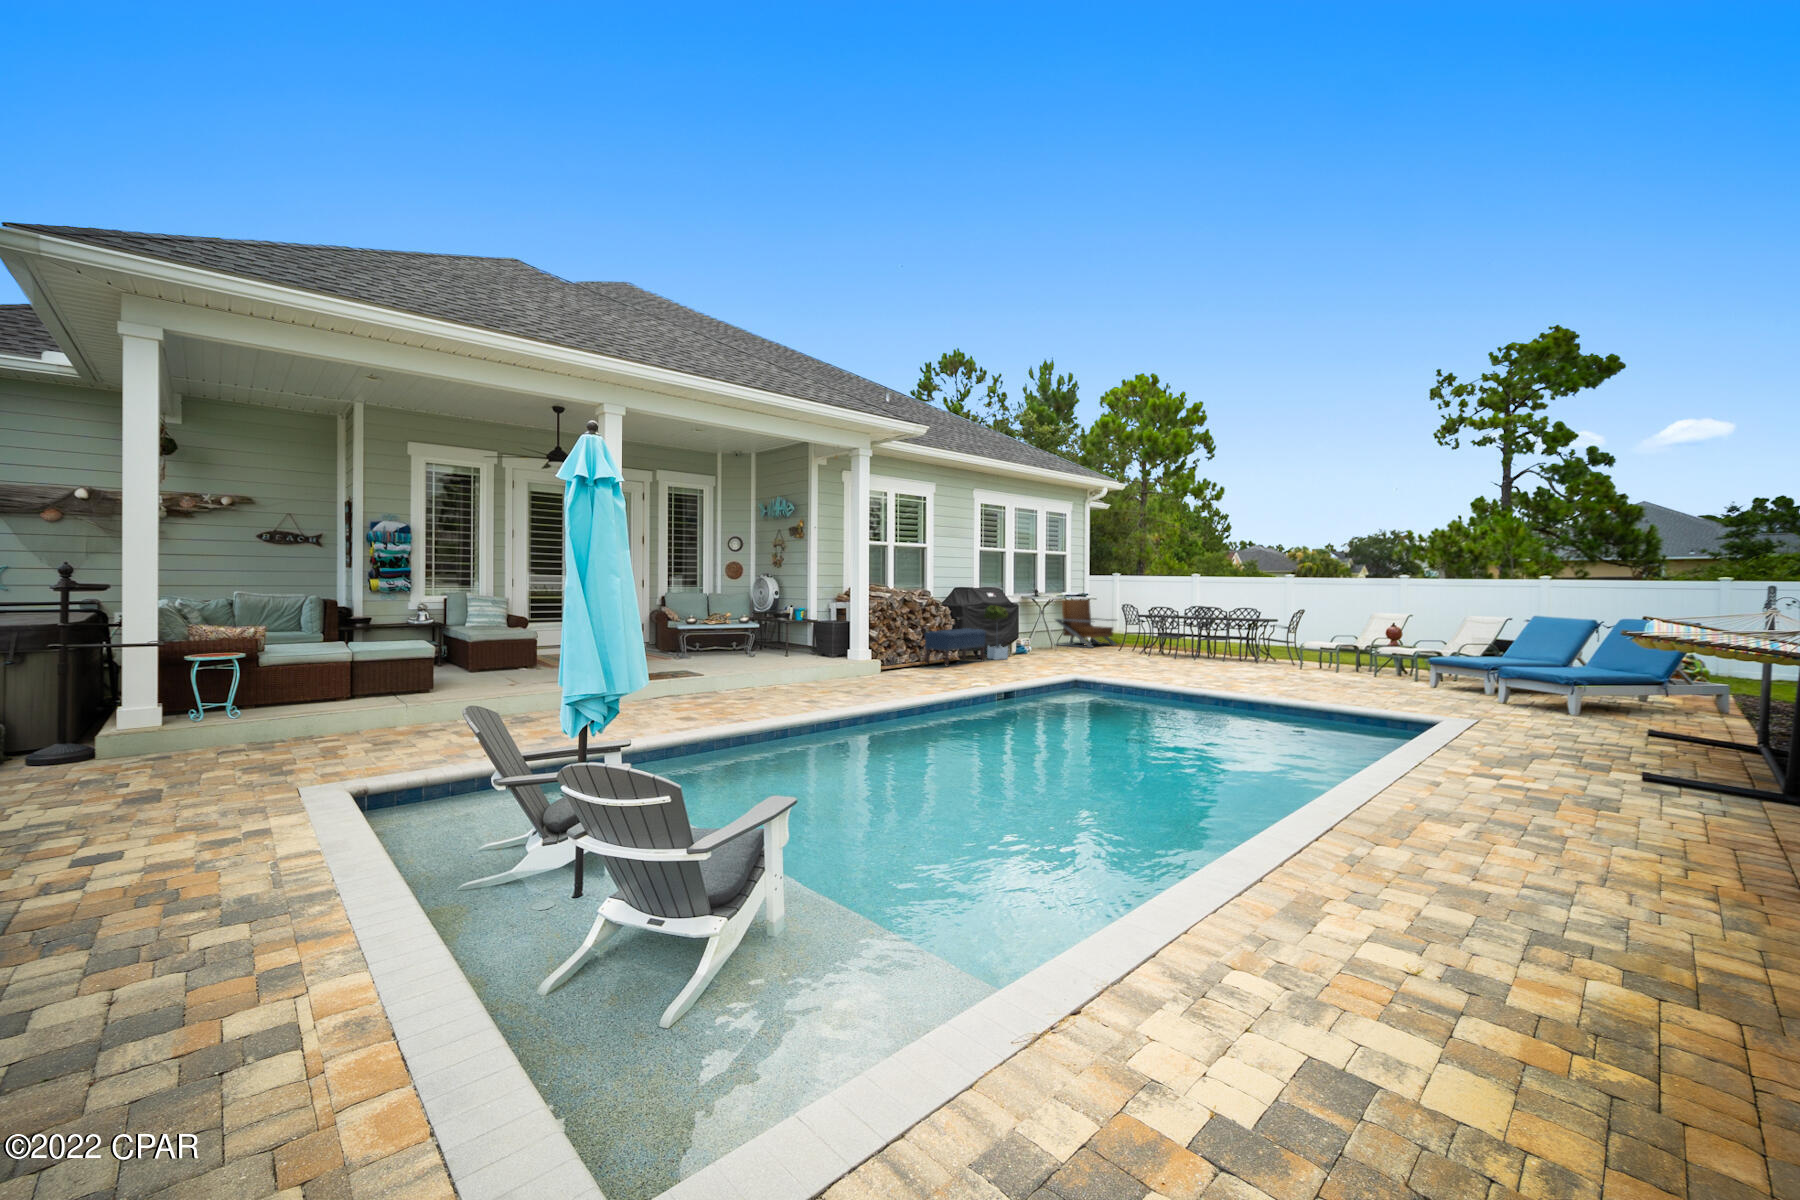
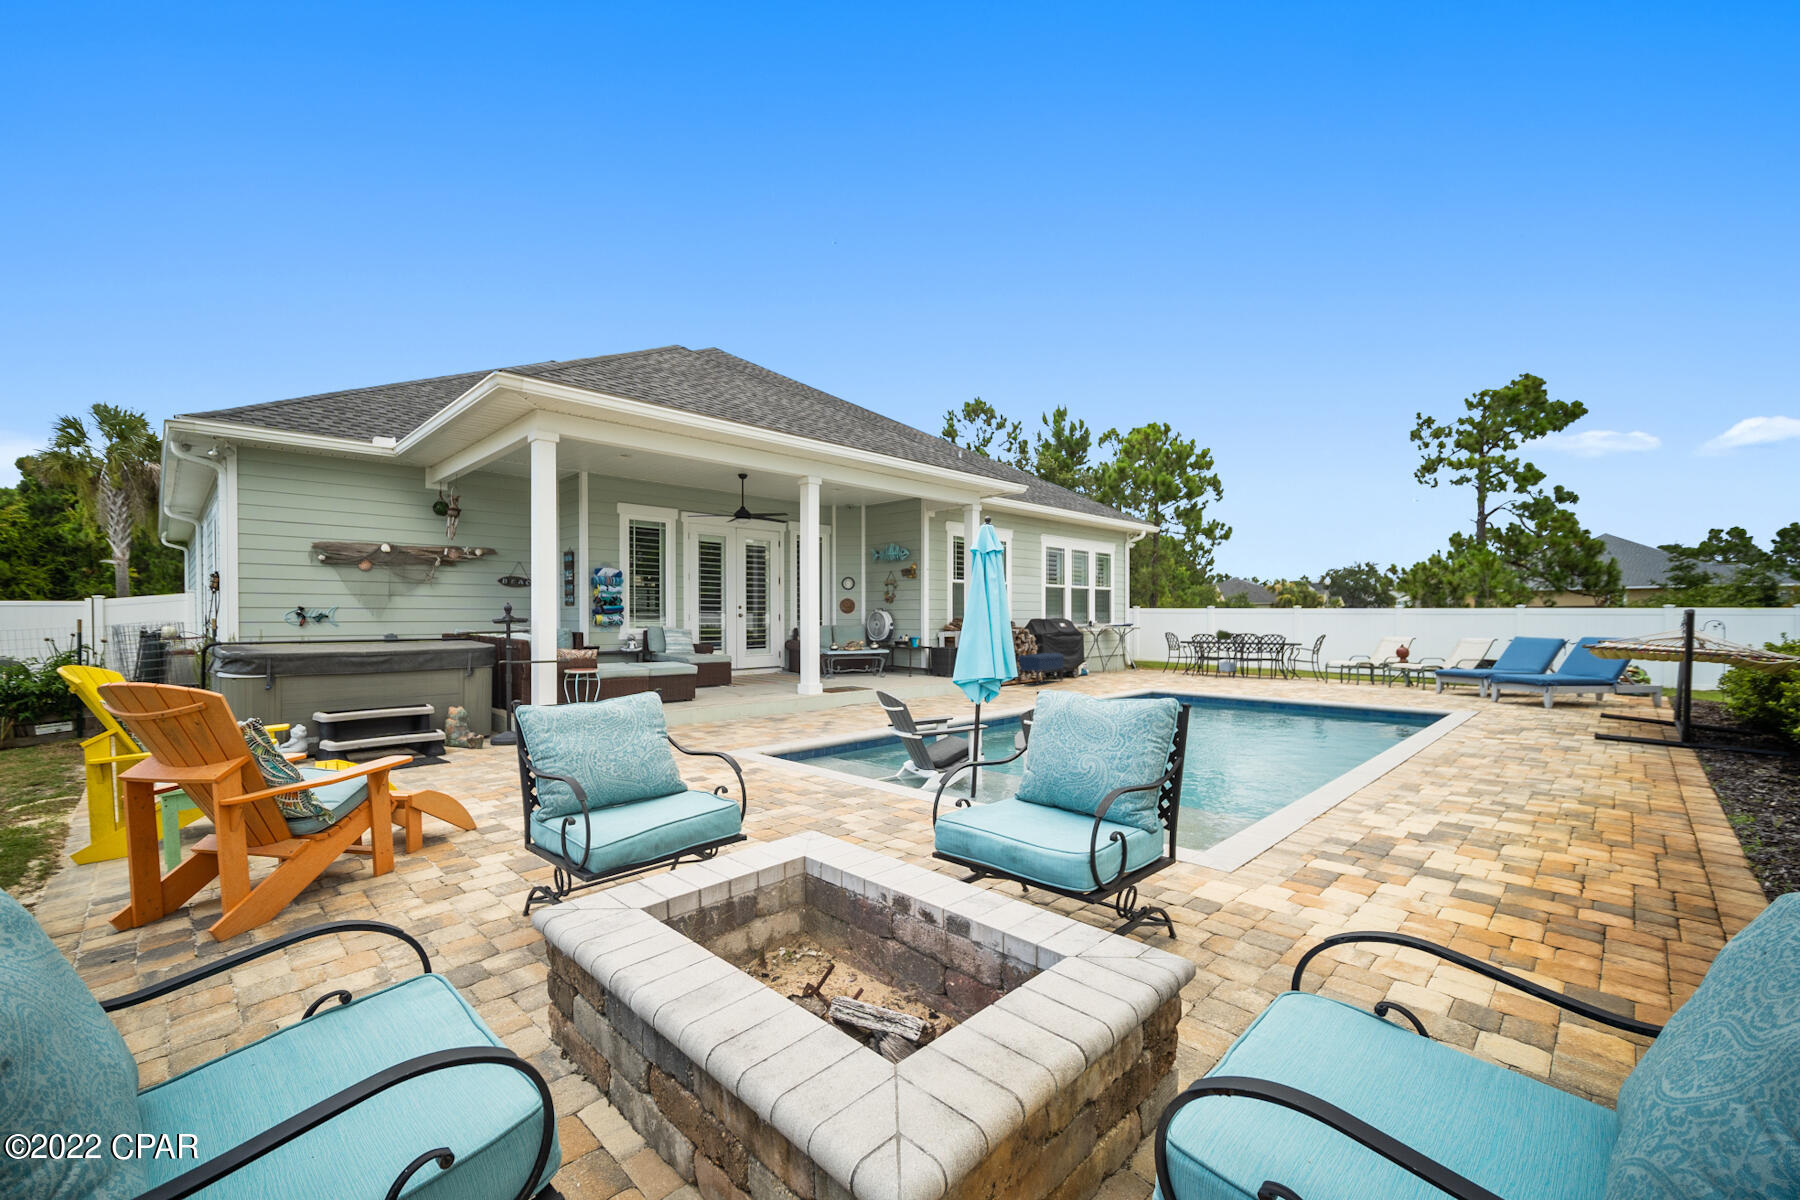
lounge chair: present [1056,599,1116,648] -> none [1105,627,1160,670]
potted tree: present [984,605,1008,660] -> present [1216,630,1235,672]

